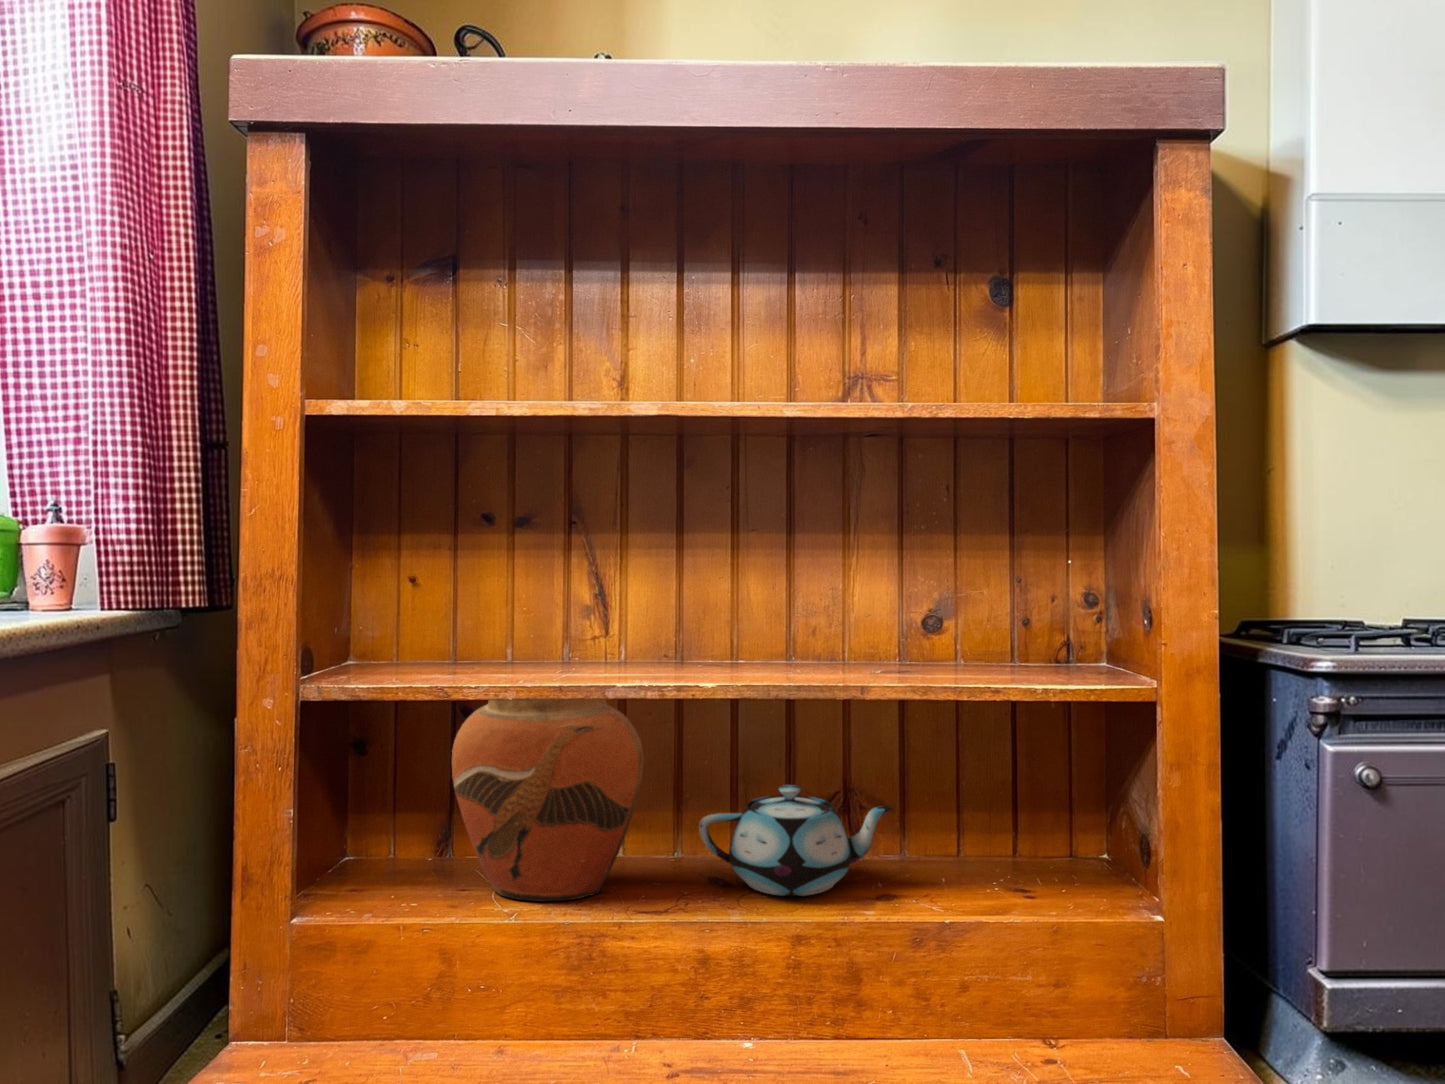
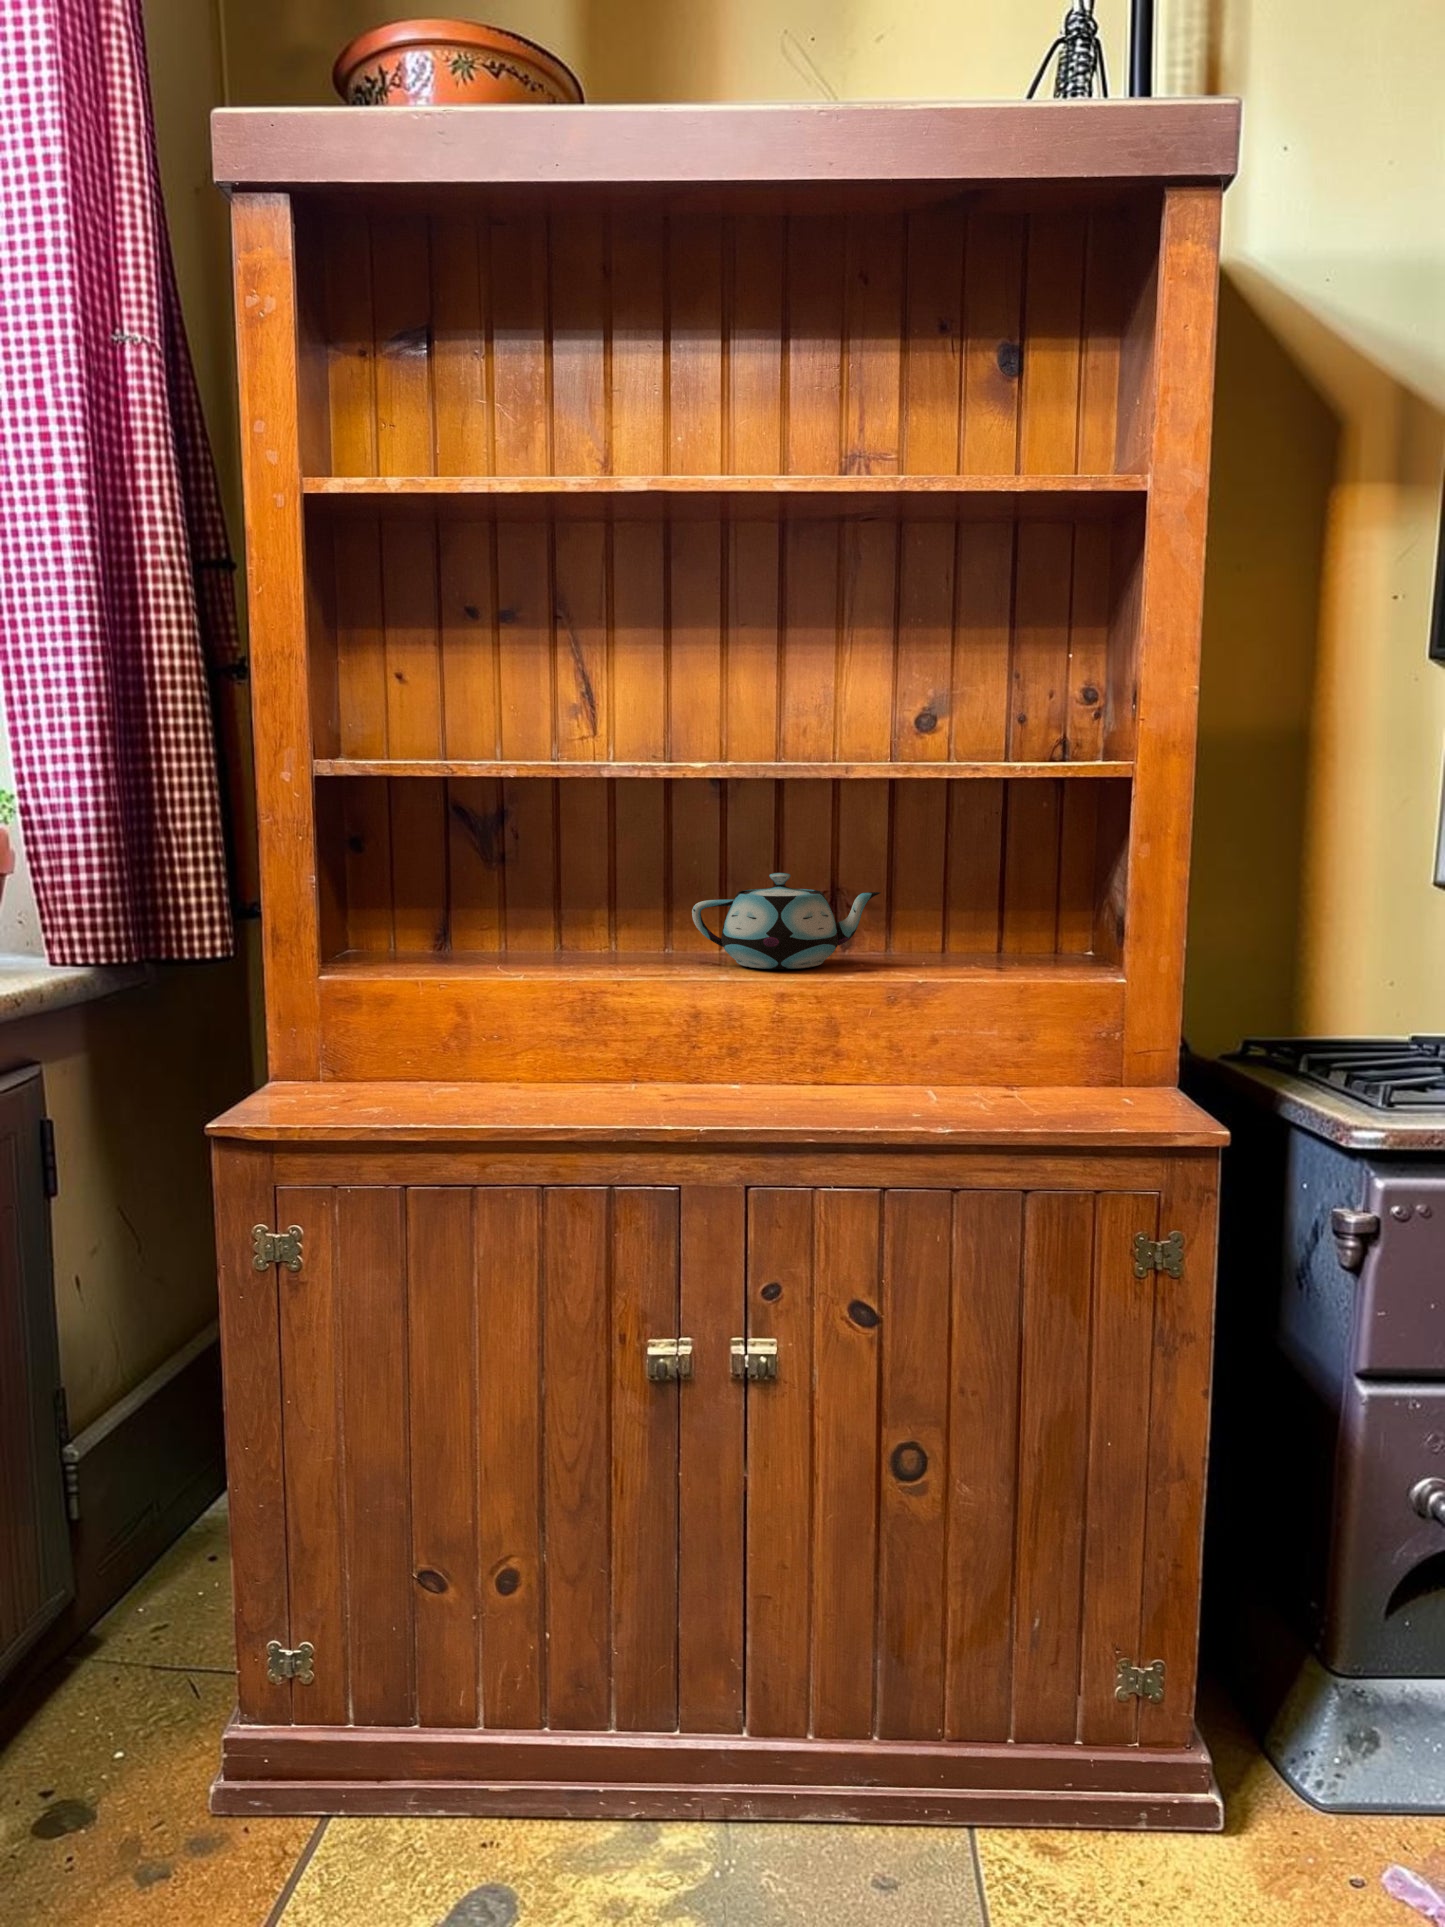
vase: present [452,699,644,901] -> none [452,780,638,972]

